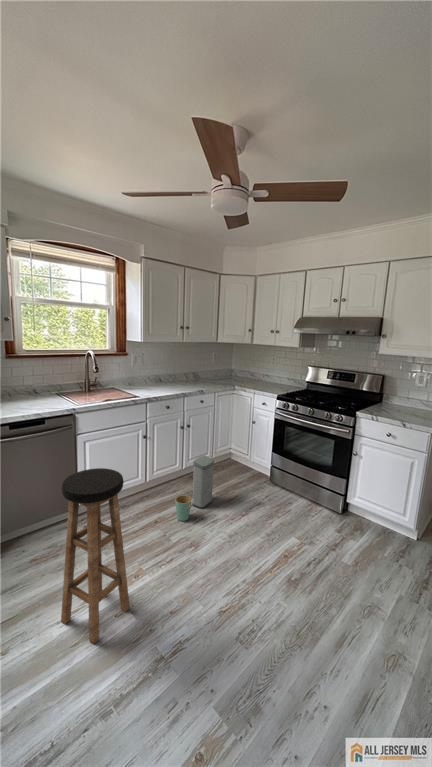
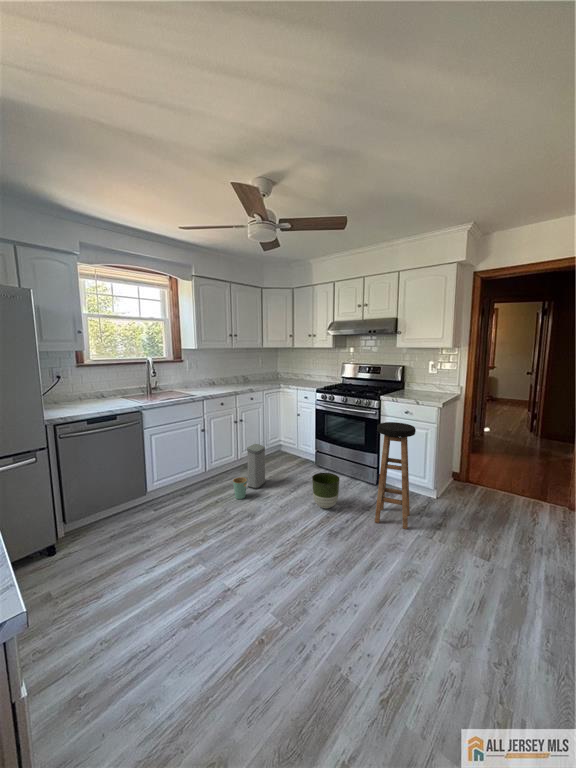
bar stool: present [61,468,130,644] -> present [375,422,416,529]
planter: none [268,500,302,544] -> present [312,473,340,508]

